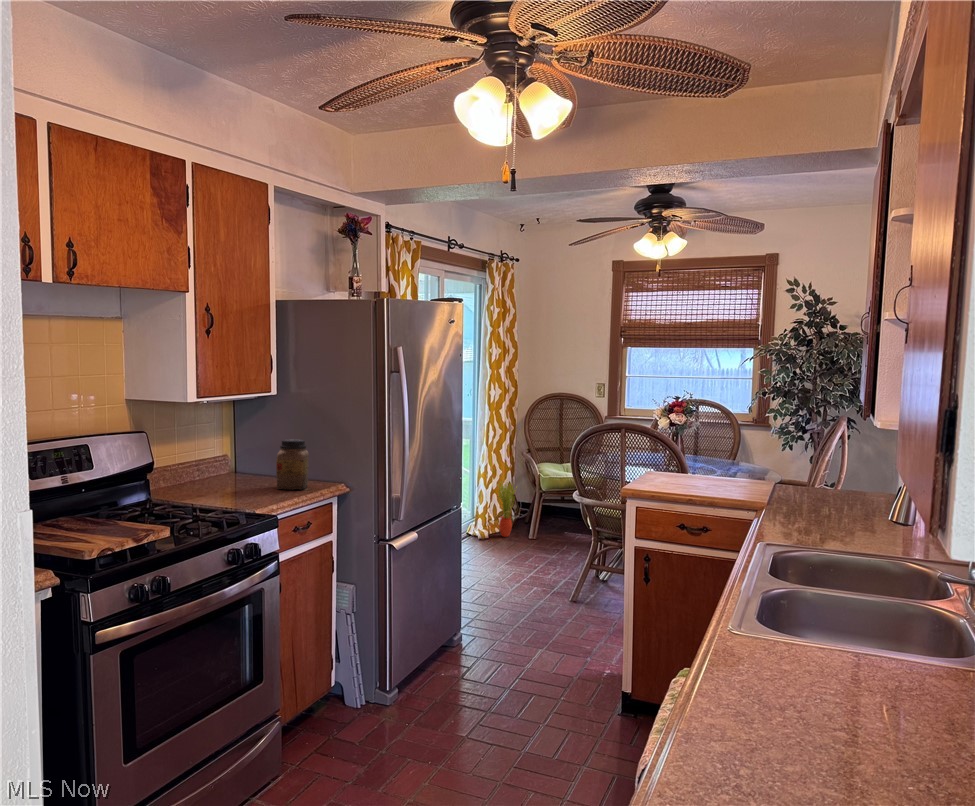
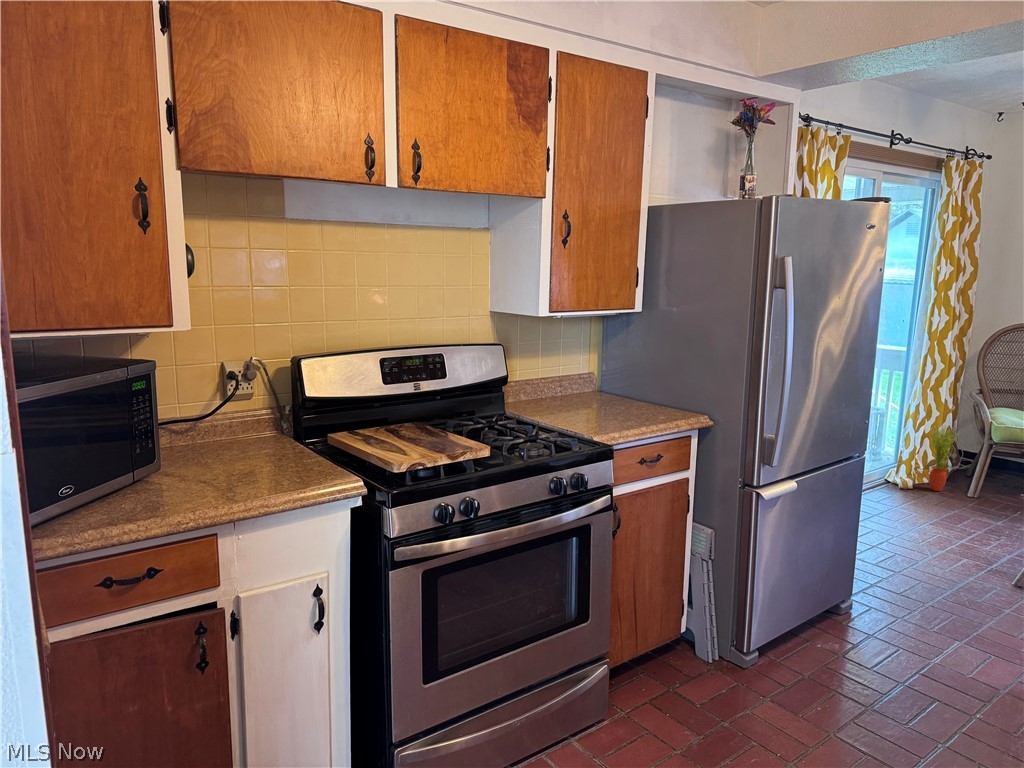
jar: present [276,439,309,490] -> none [633,361,671,417]

